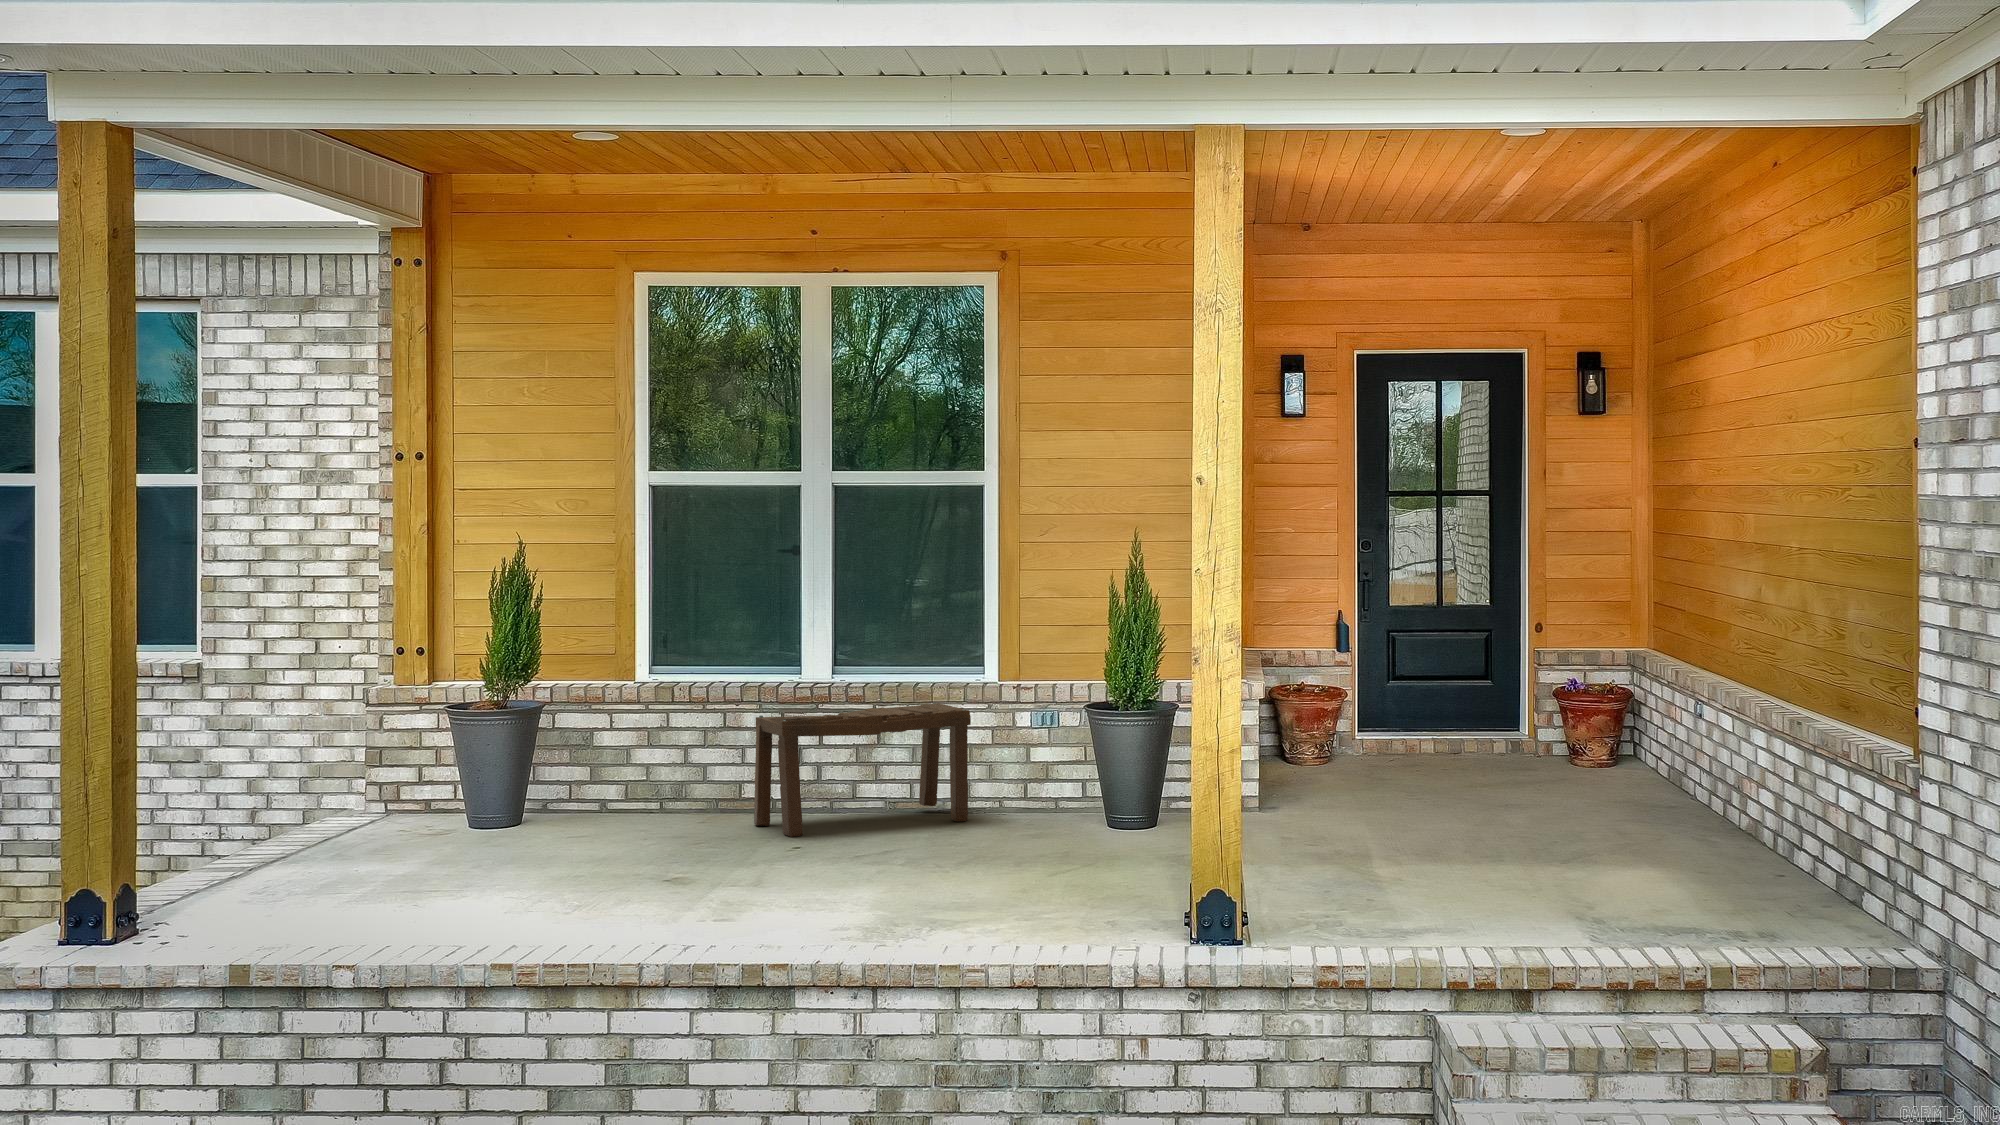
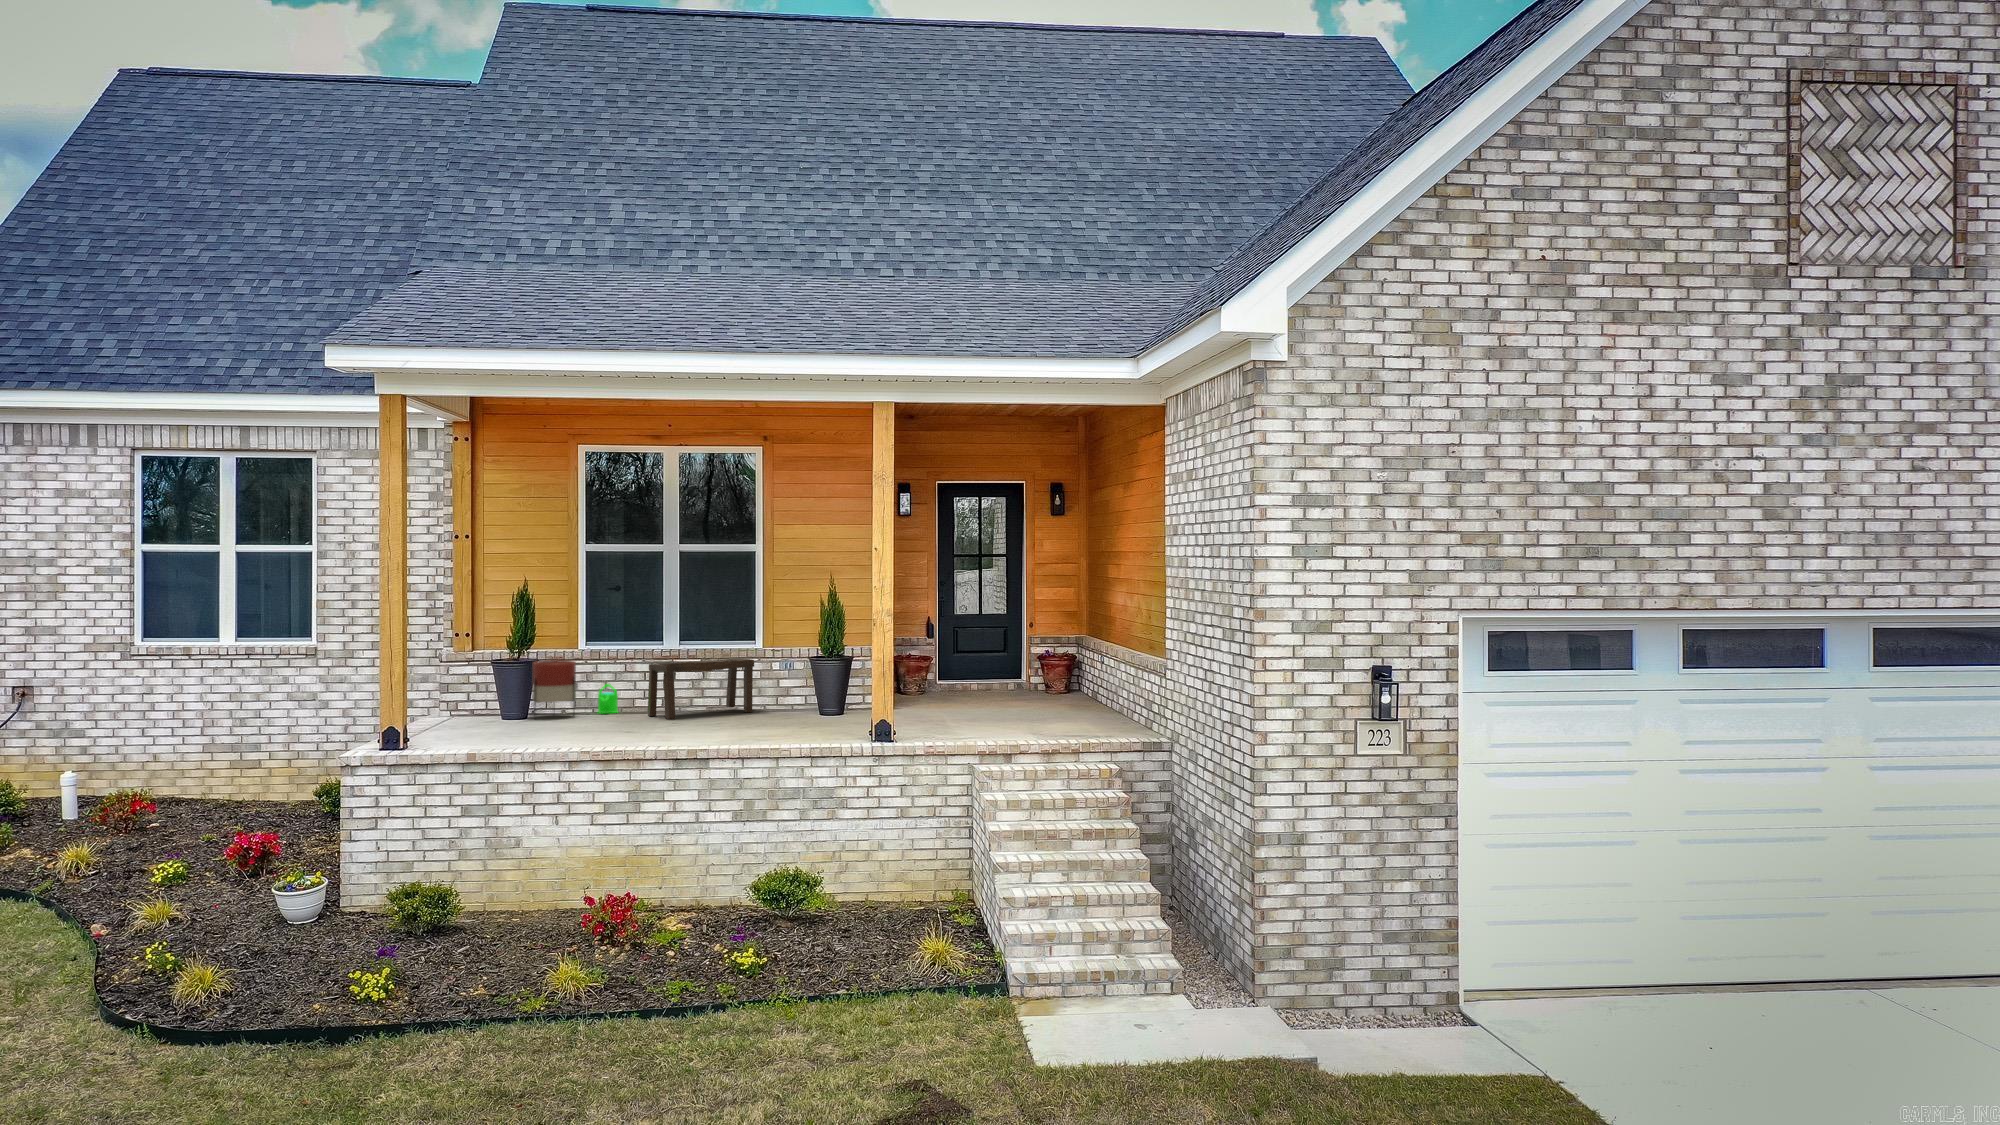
planter: none [531,704,617,826] -> present [532,660,576,704]
watering can: none [664,752,709,814] -> present [598,684,618,714]

